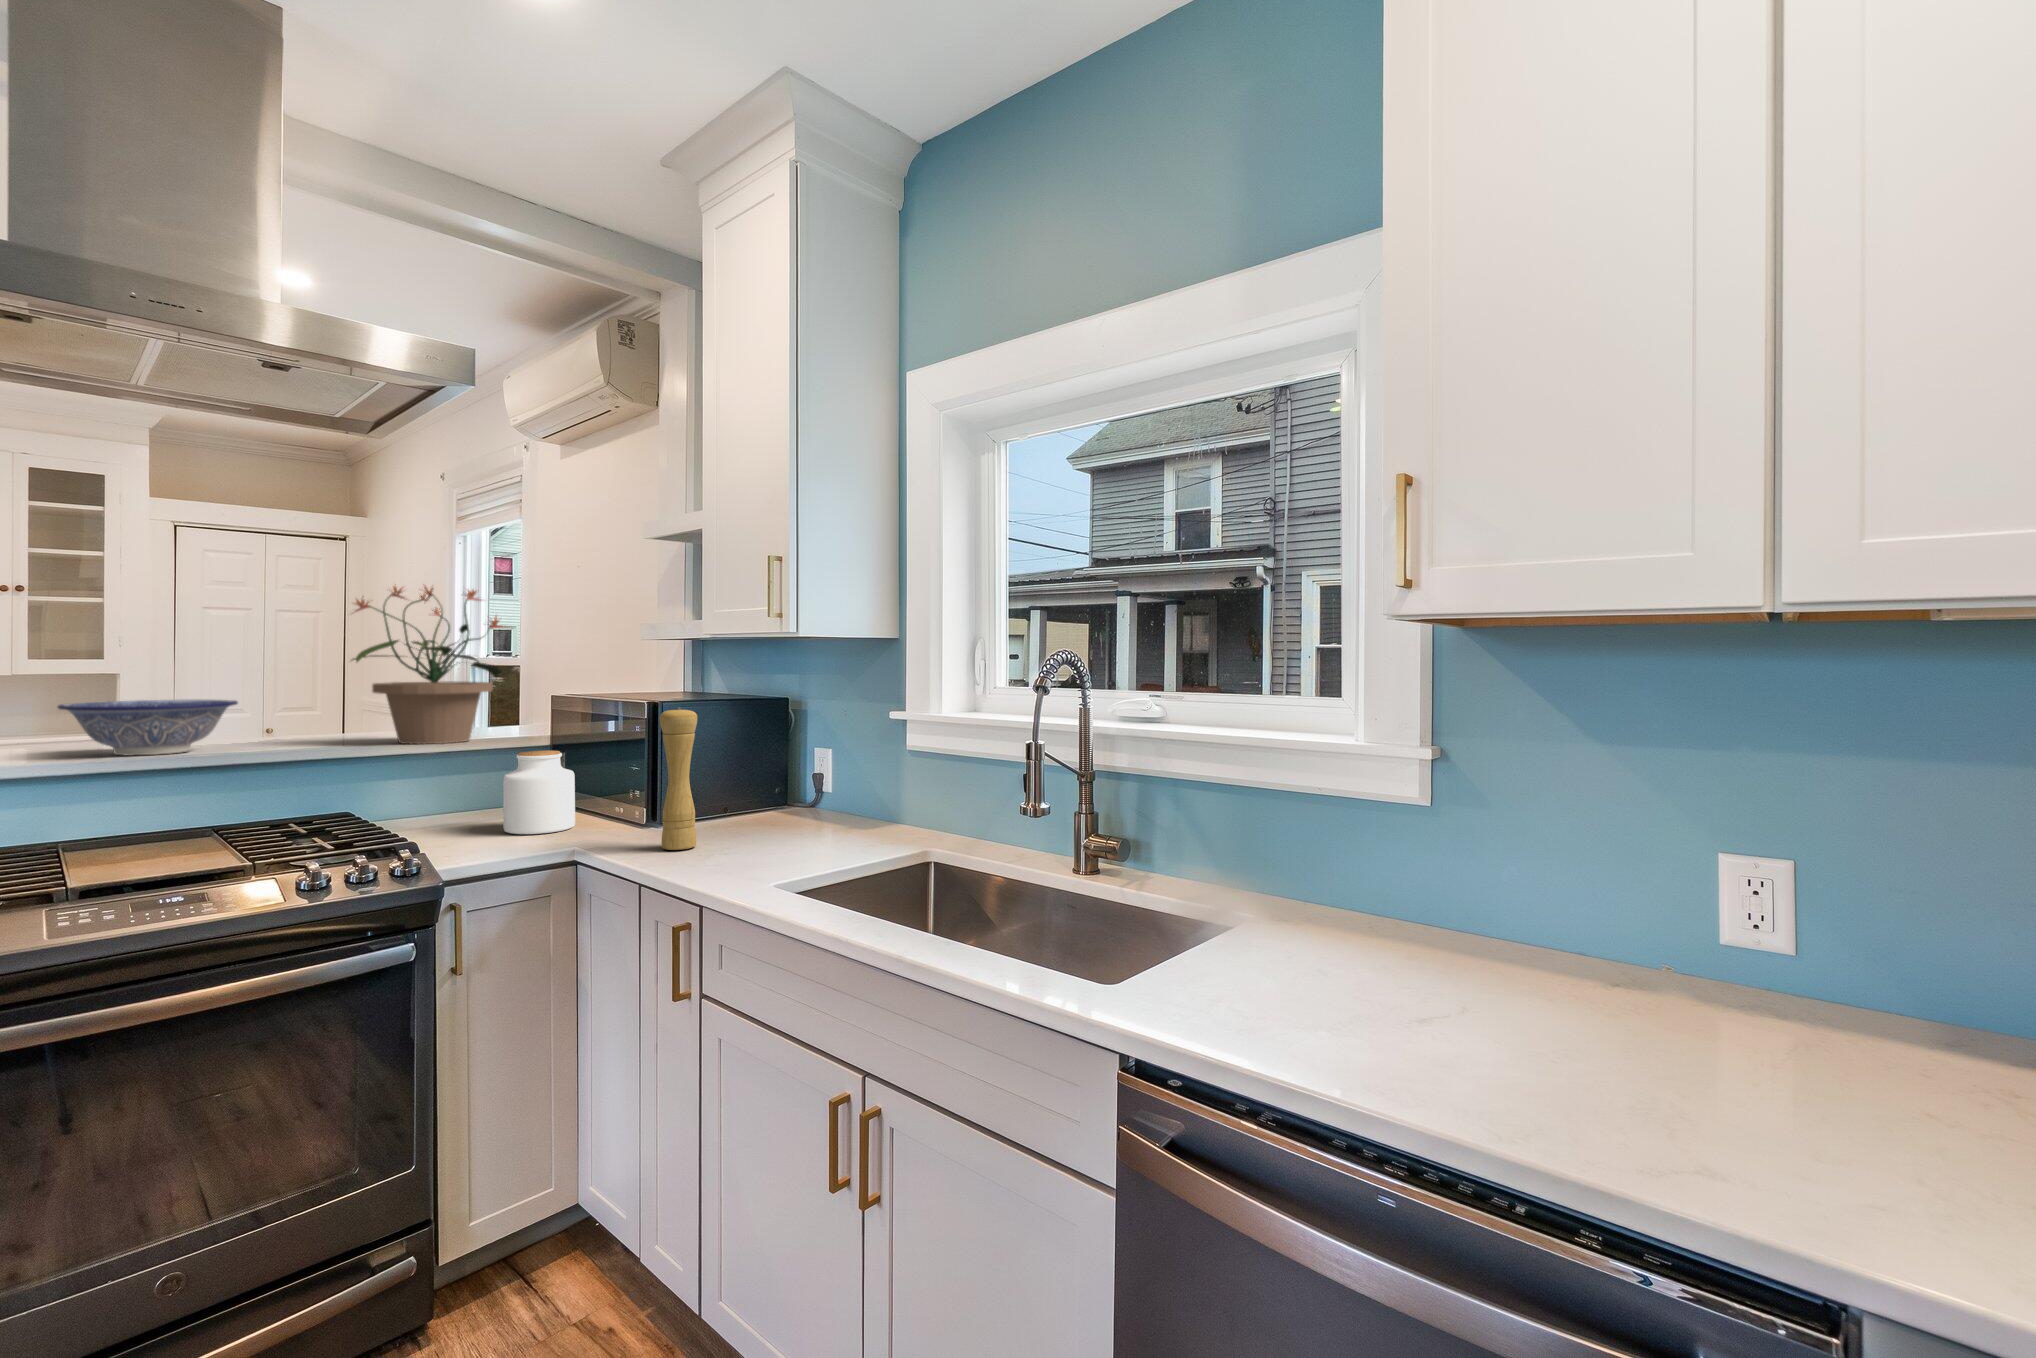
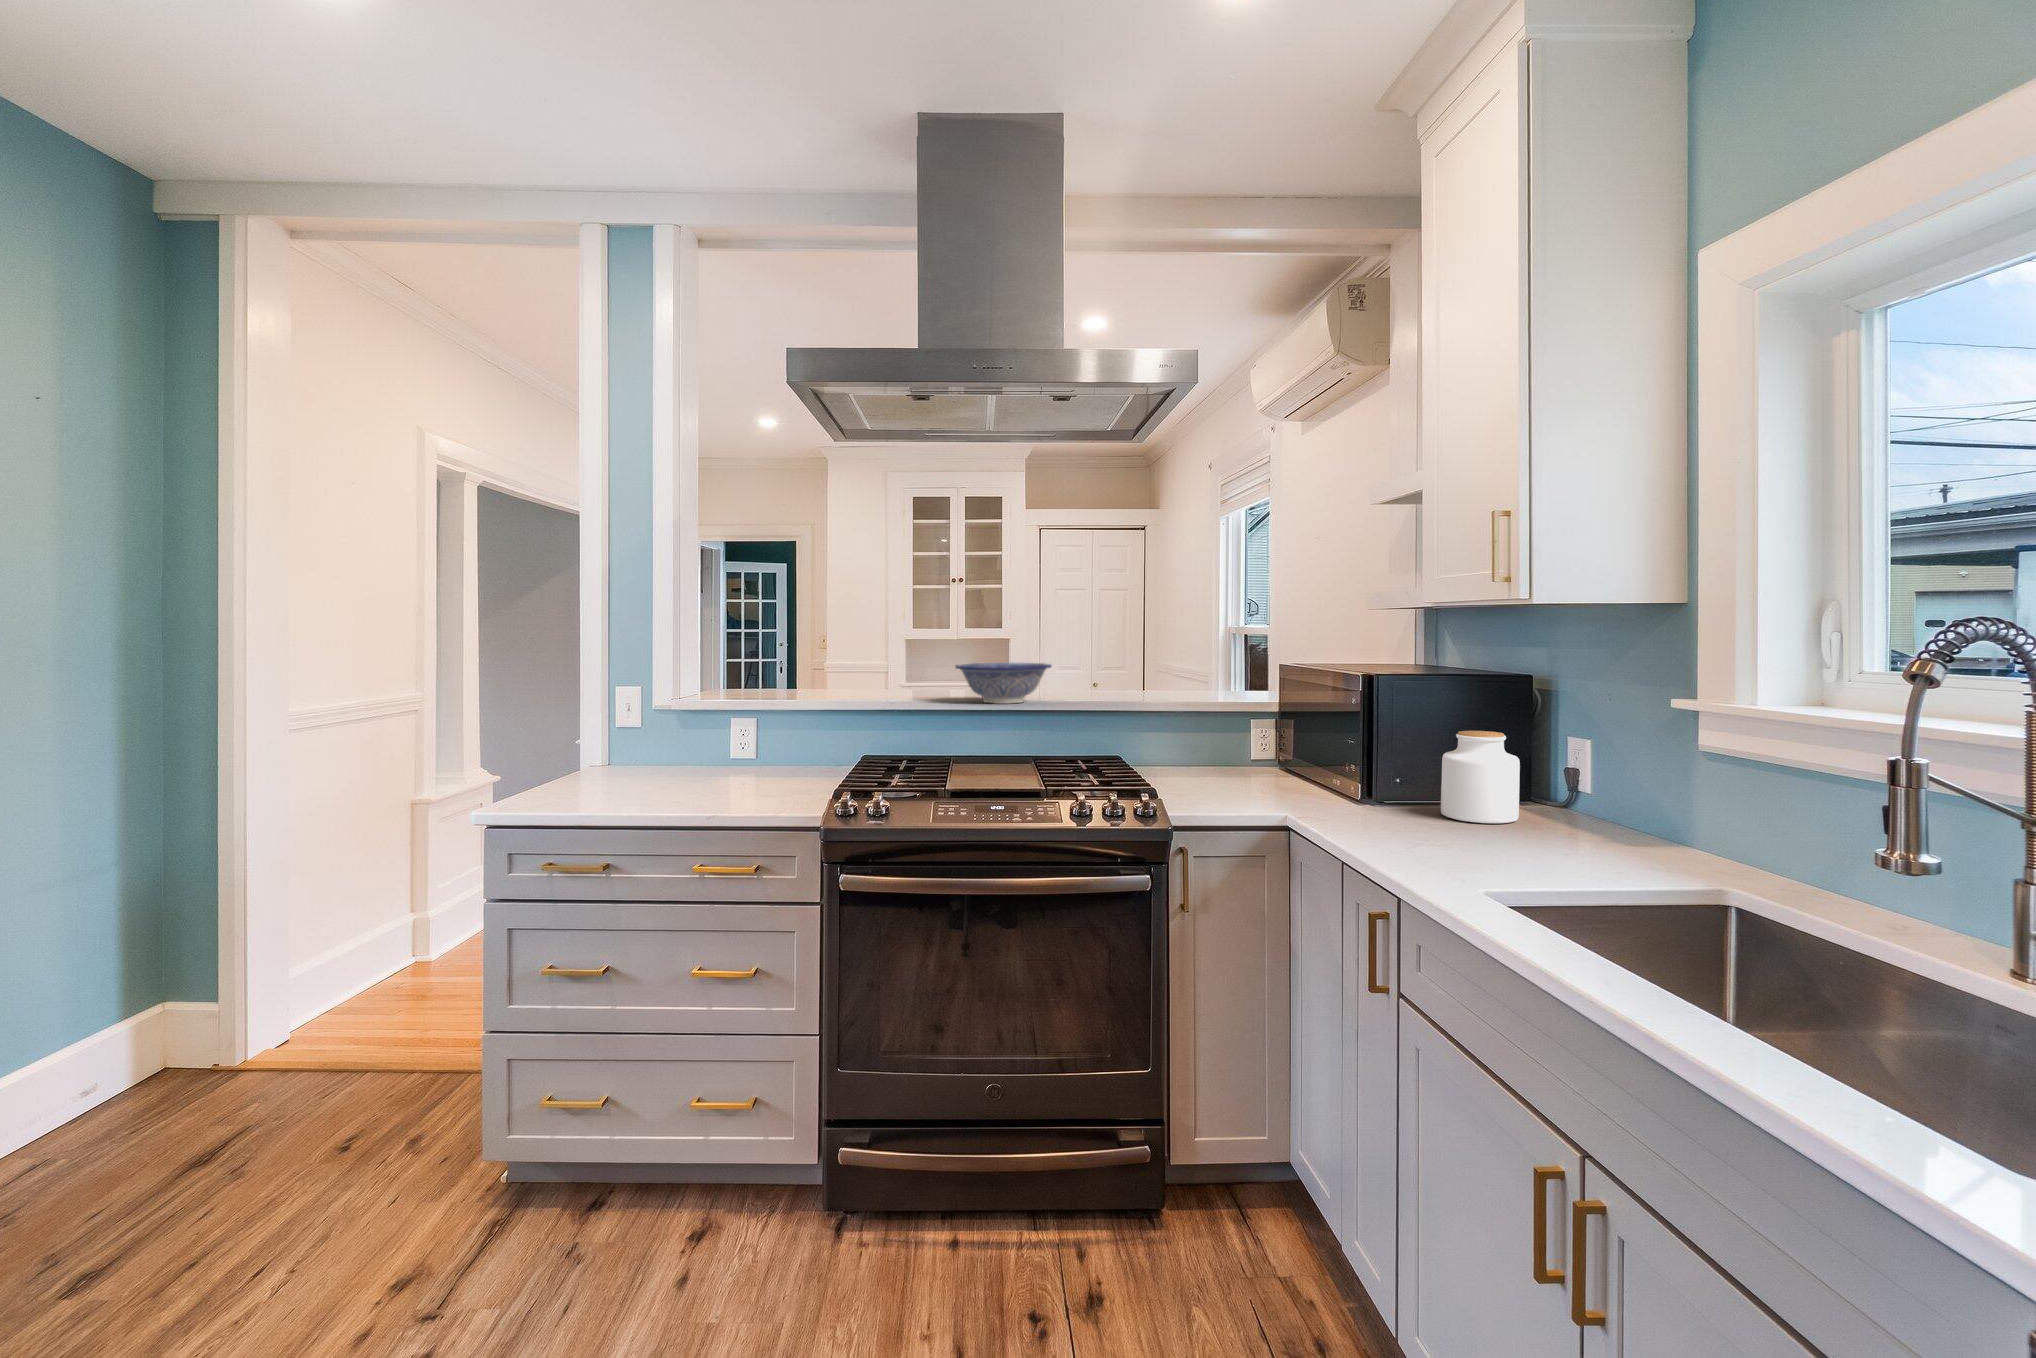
potted plant: present [352,586,503,744] -> none [1122,564,1243,706]
pepper mill: present [660,707,697,850] -> none [1370,683,1410,834]
jar: present [503,750,575,834] -> present [1441,731,1520,823]

